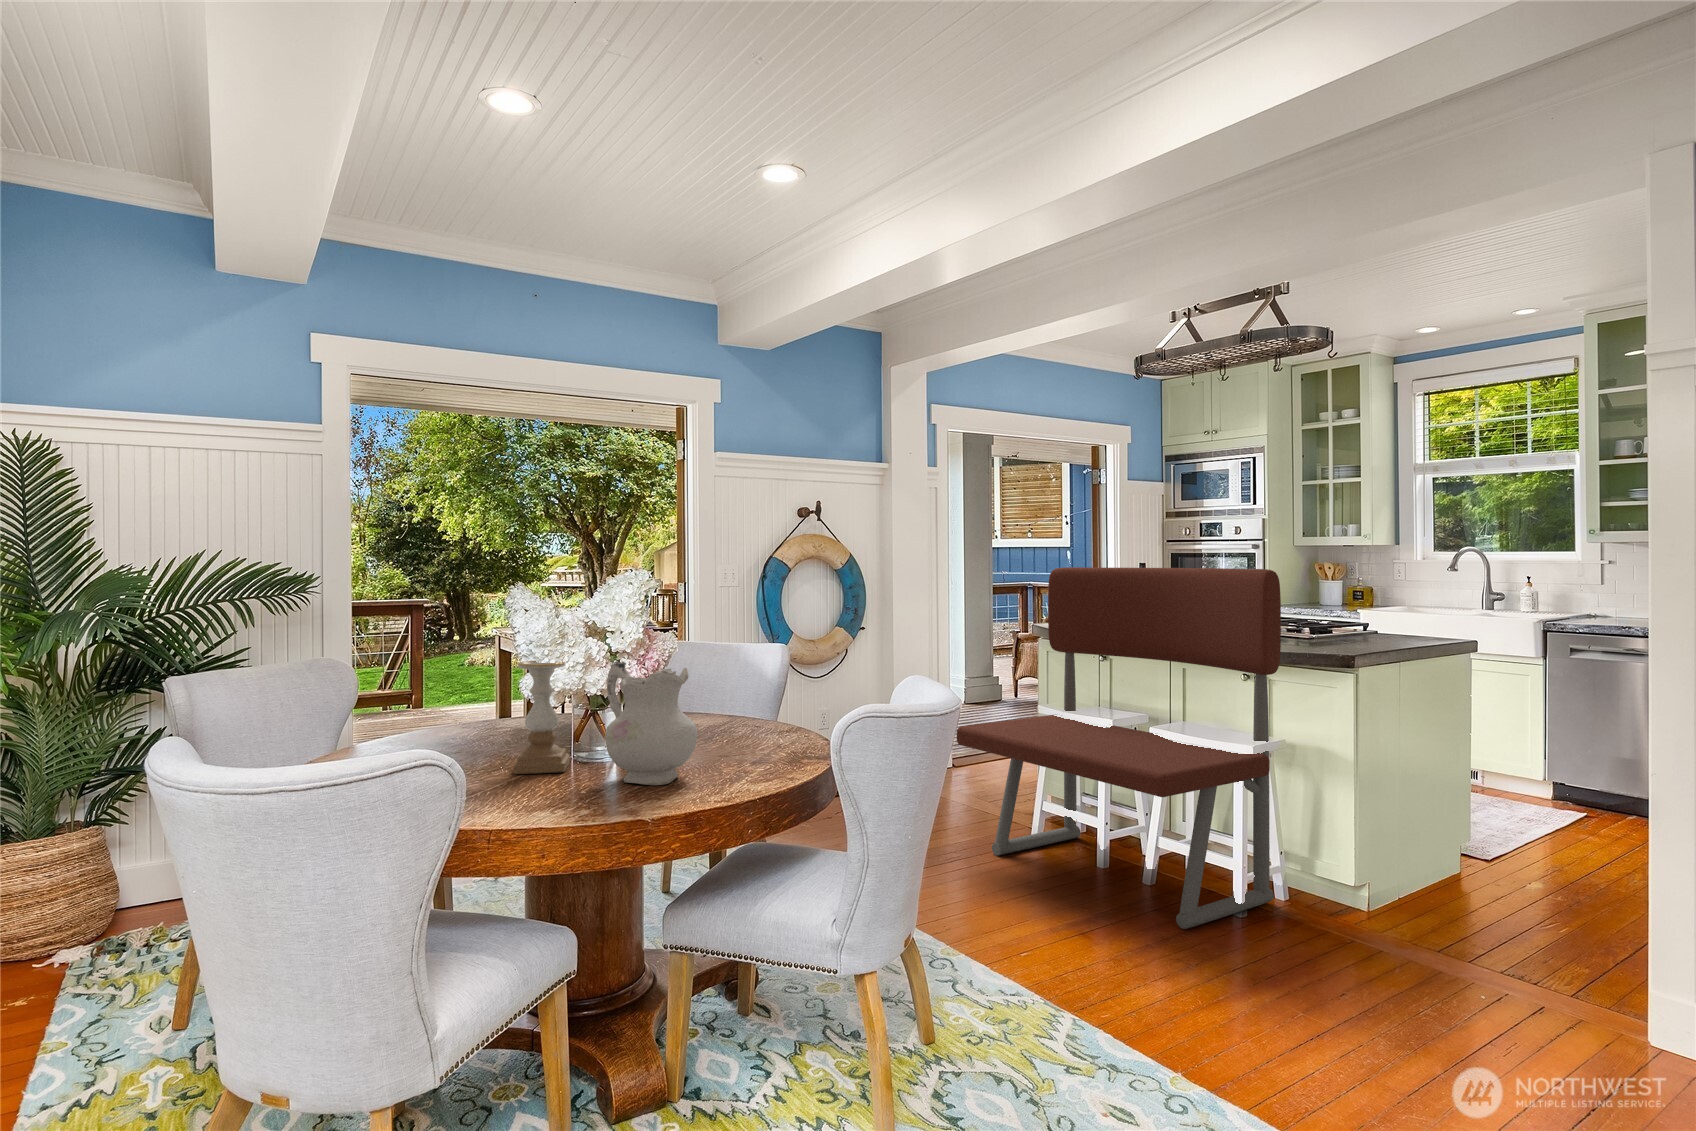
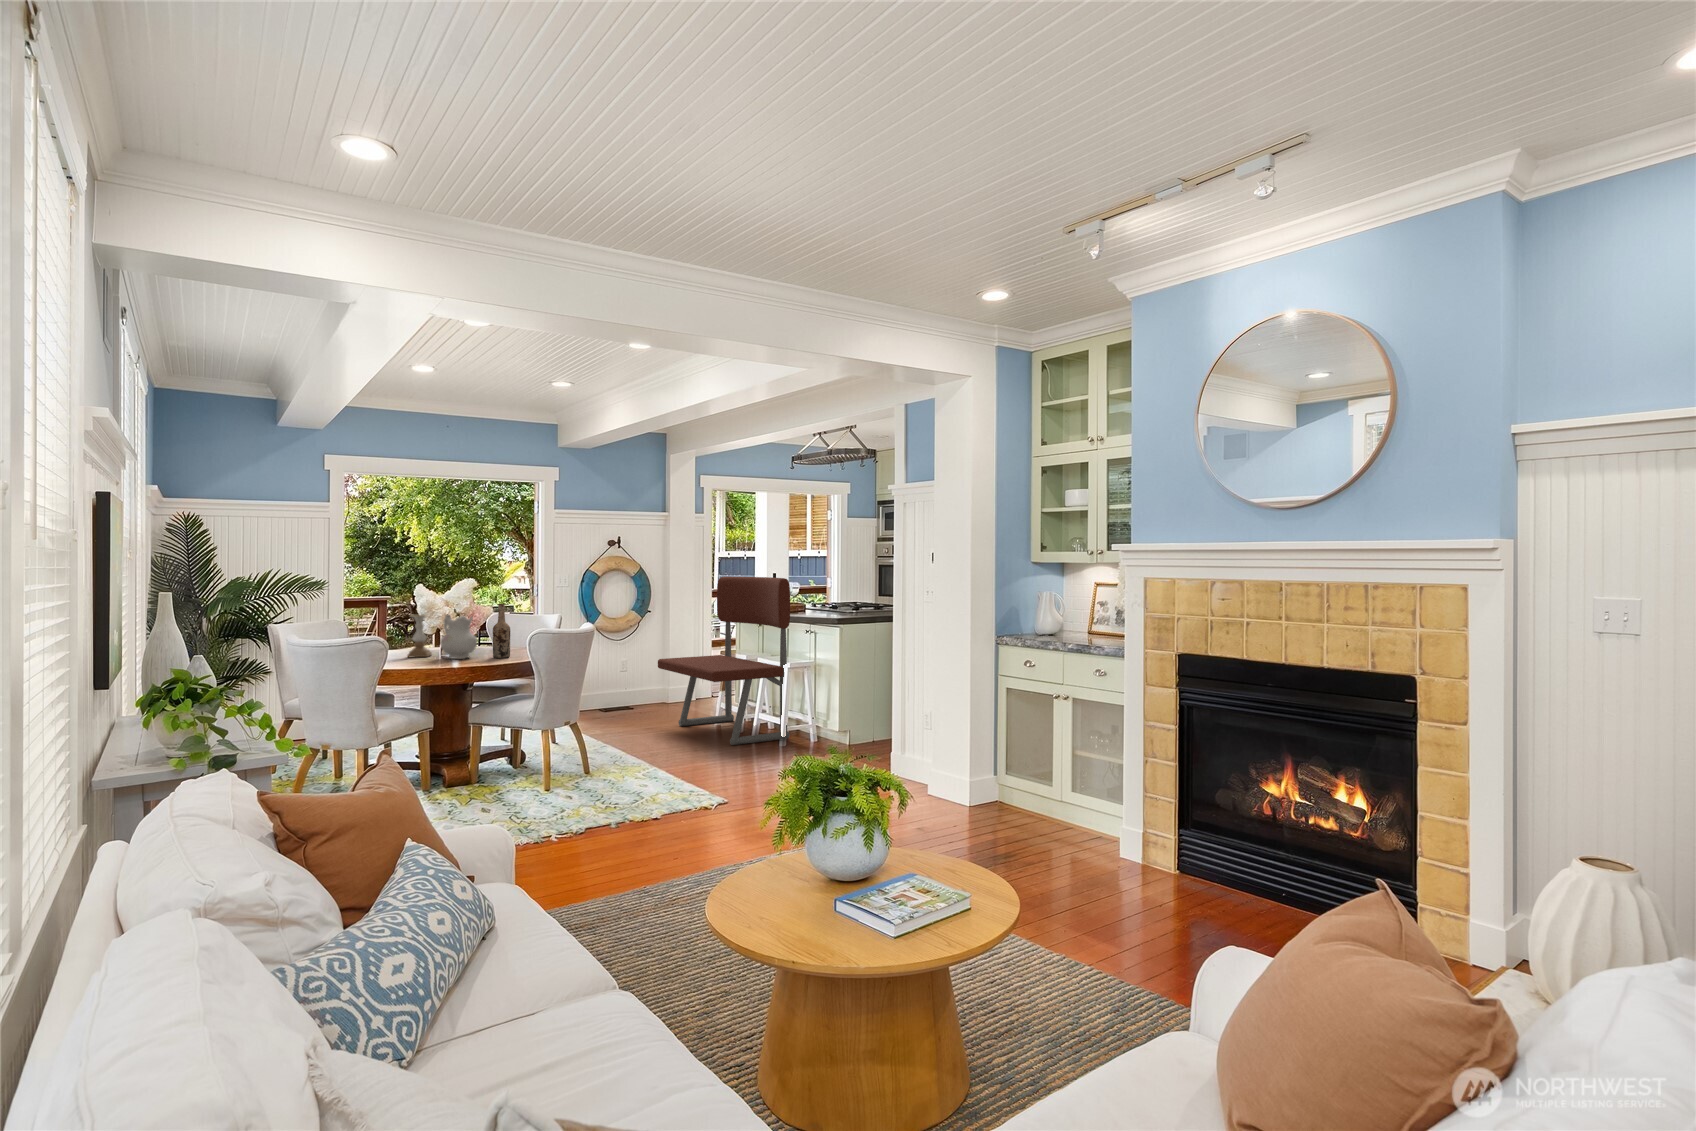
wine bottle: none [739,635,782,780] -> present [493,604,510,658]

